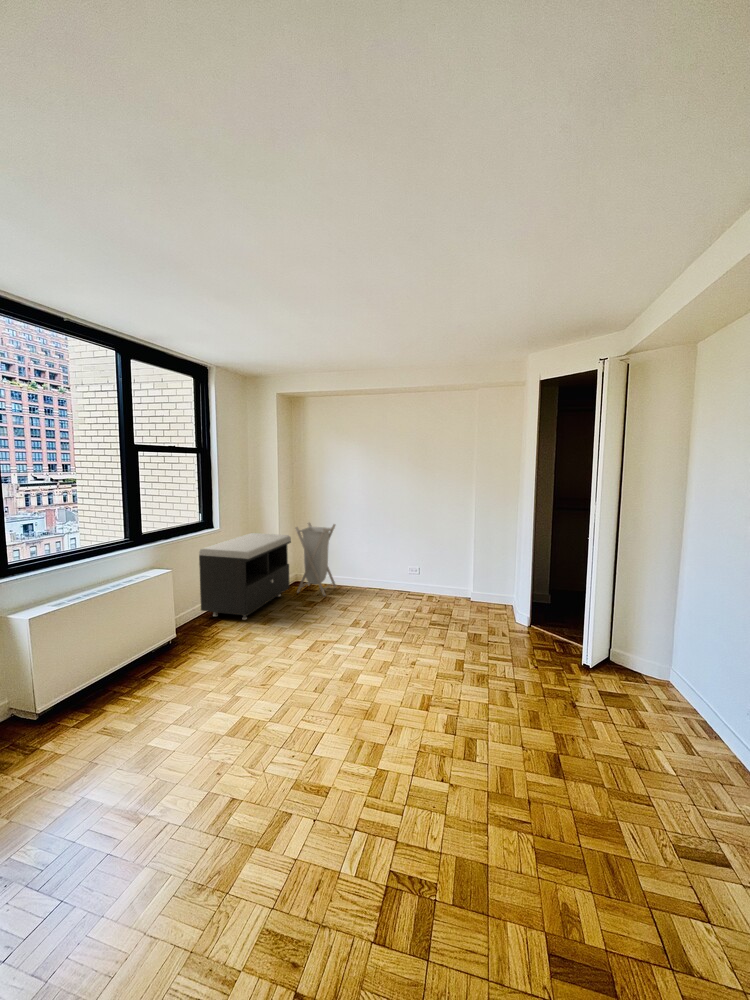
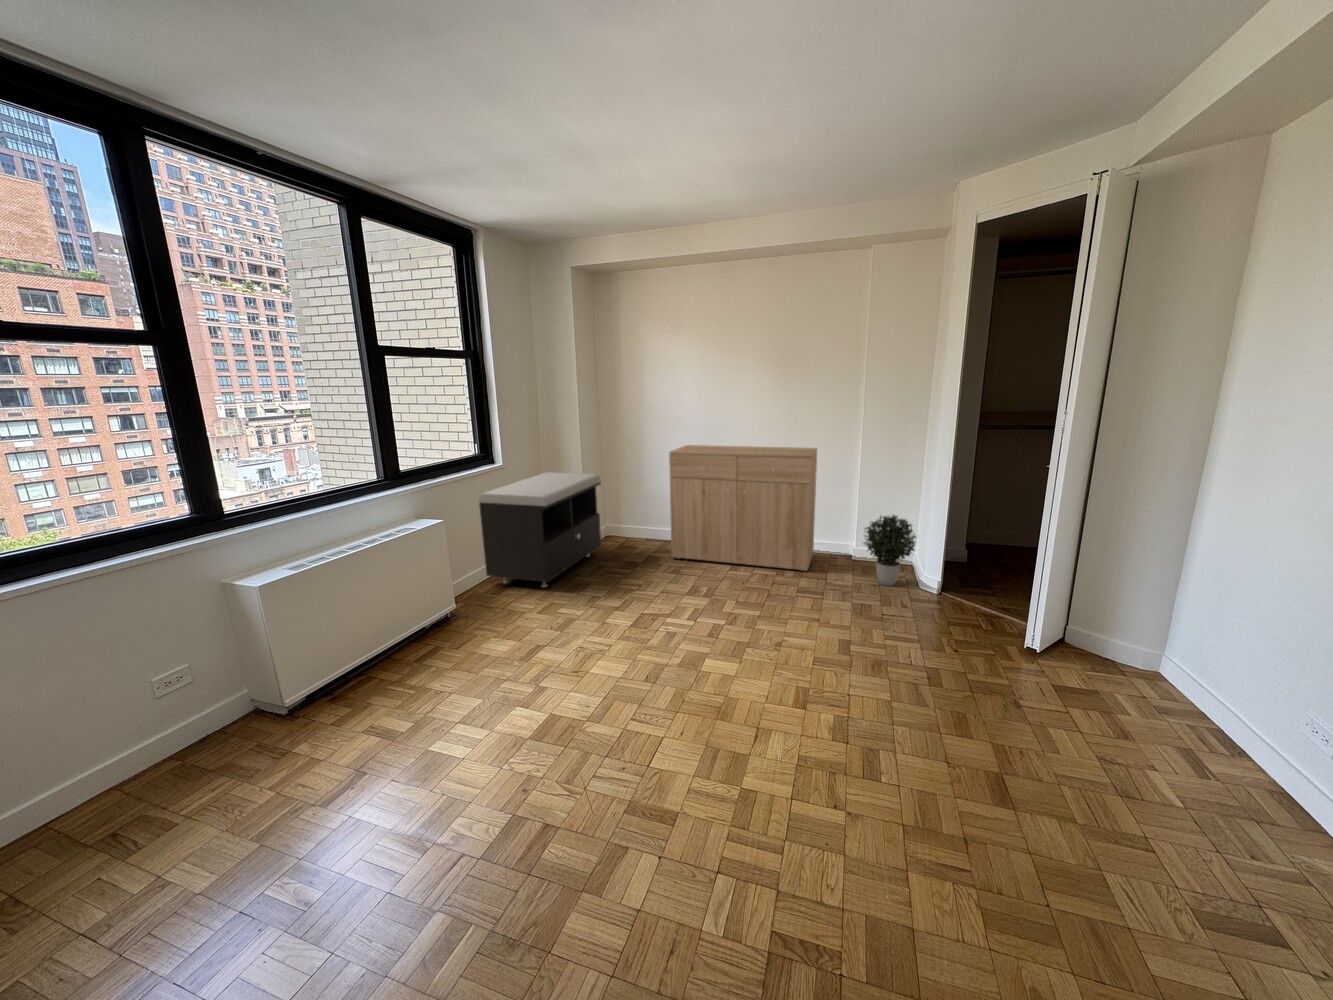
dresser: none [341,516,445,609] -> present [669,445,817,572]
laundry hamper: present [295,523,336,596] -> none [605,456,664,556]
potted plant: none [476,568,513,620] -> present [864,515,916,586]

